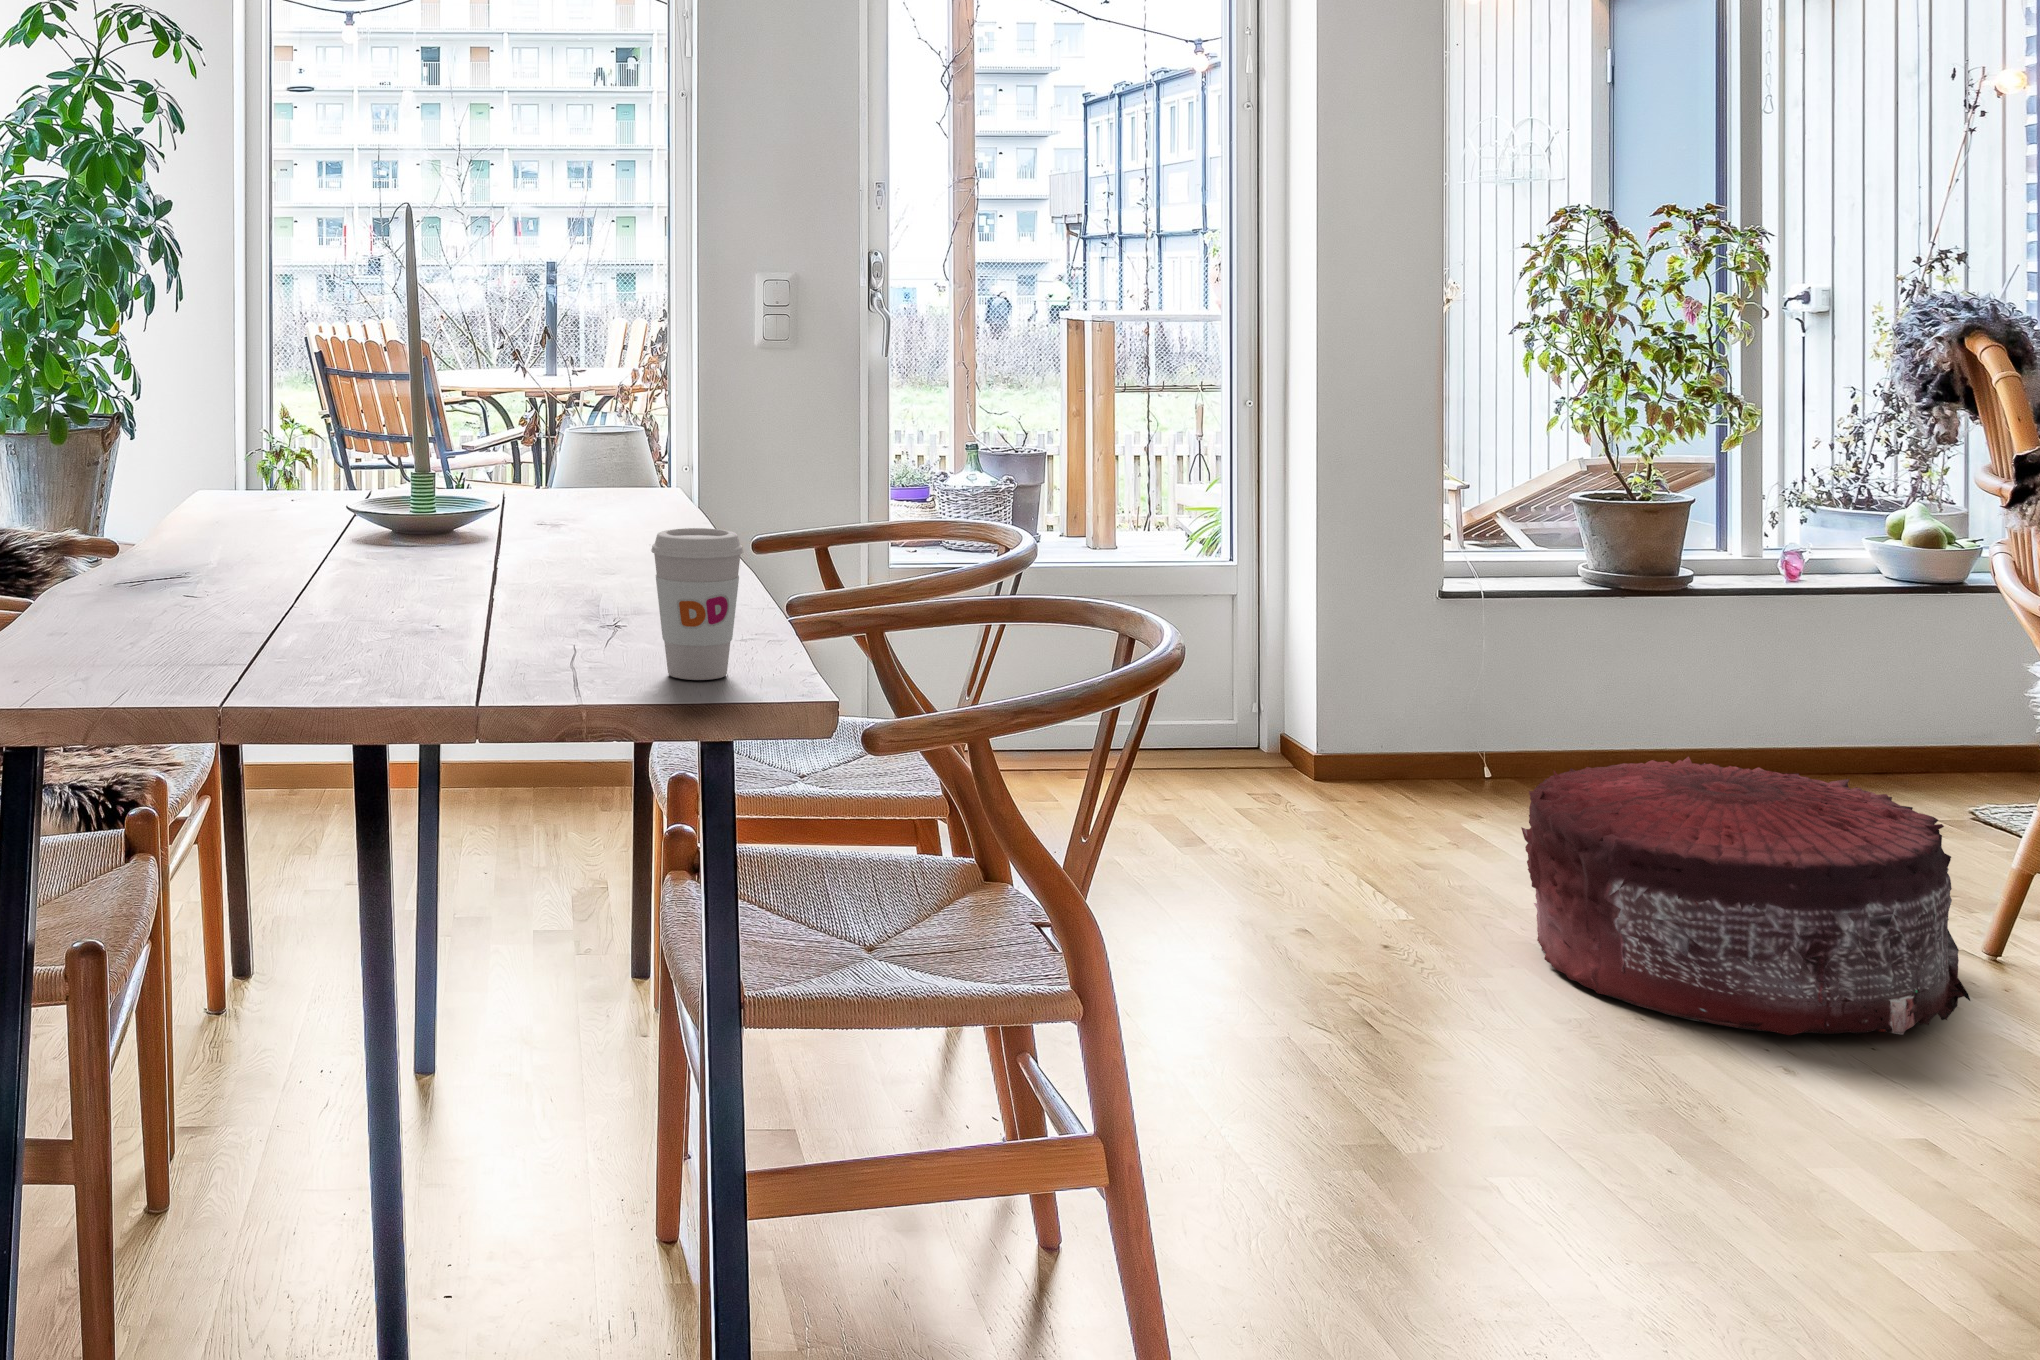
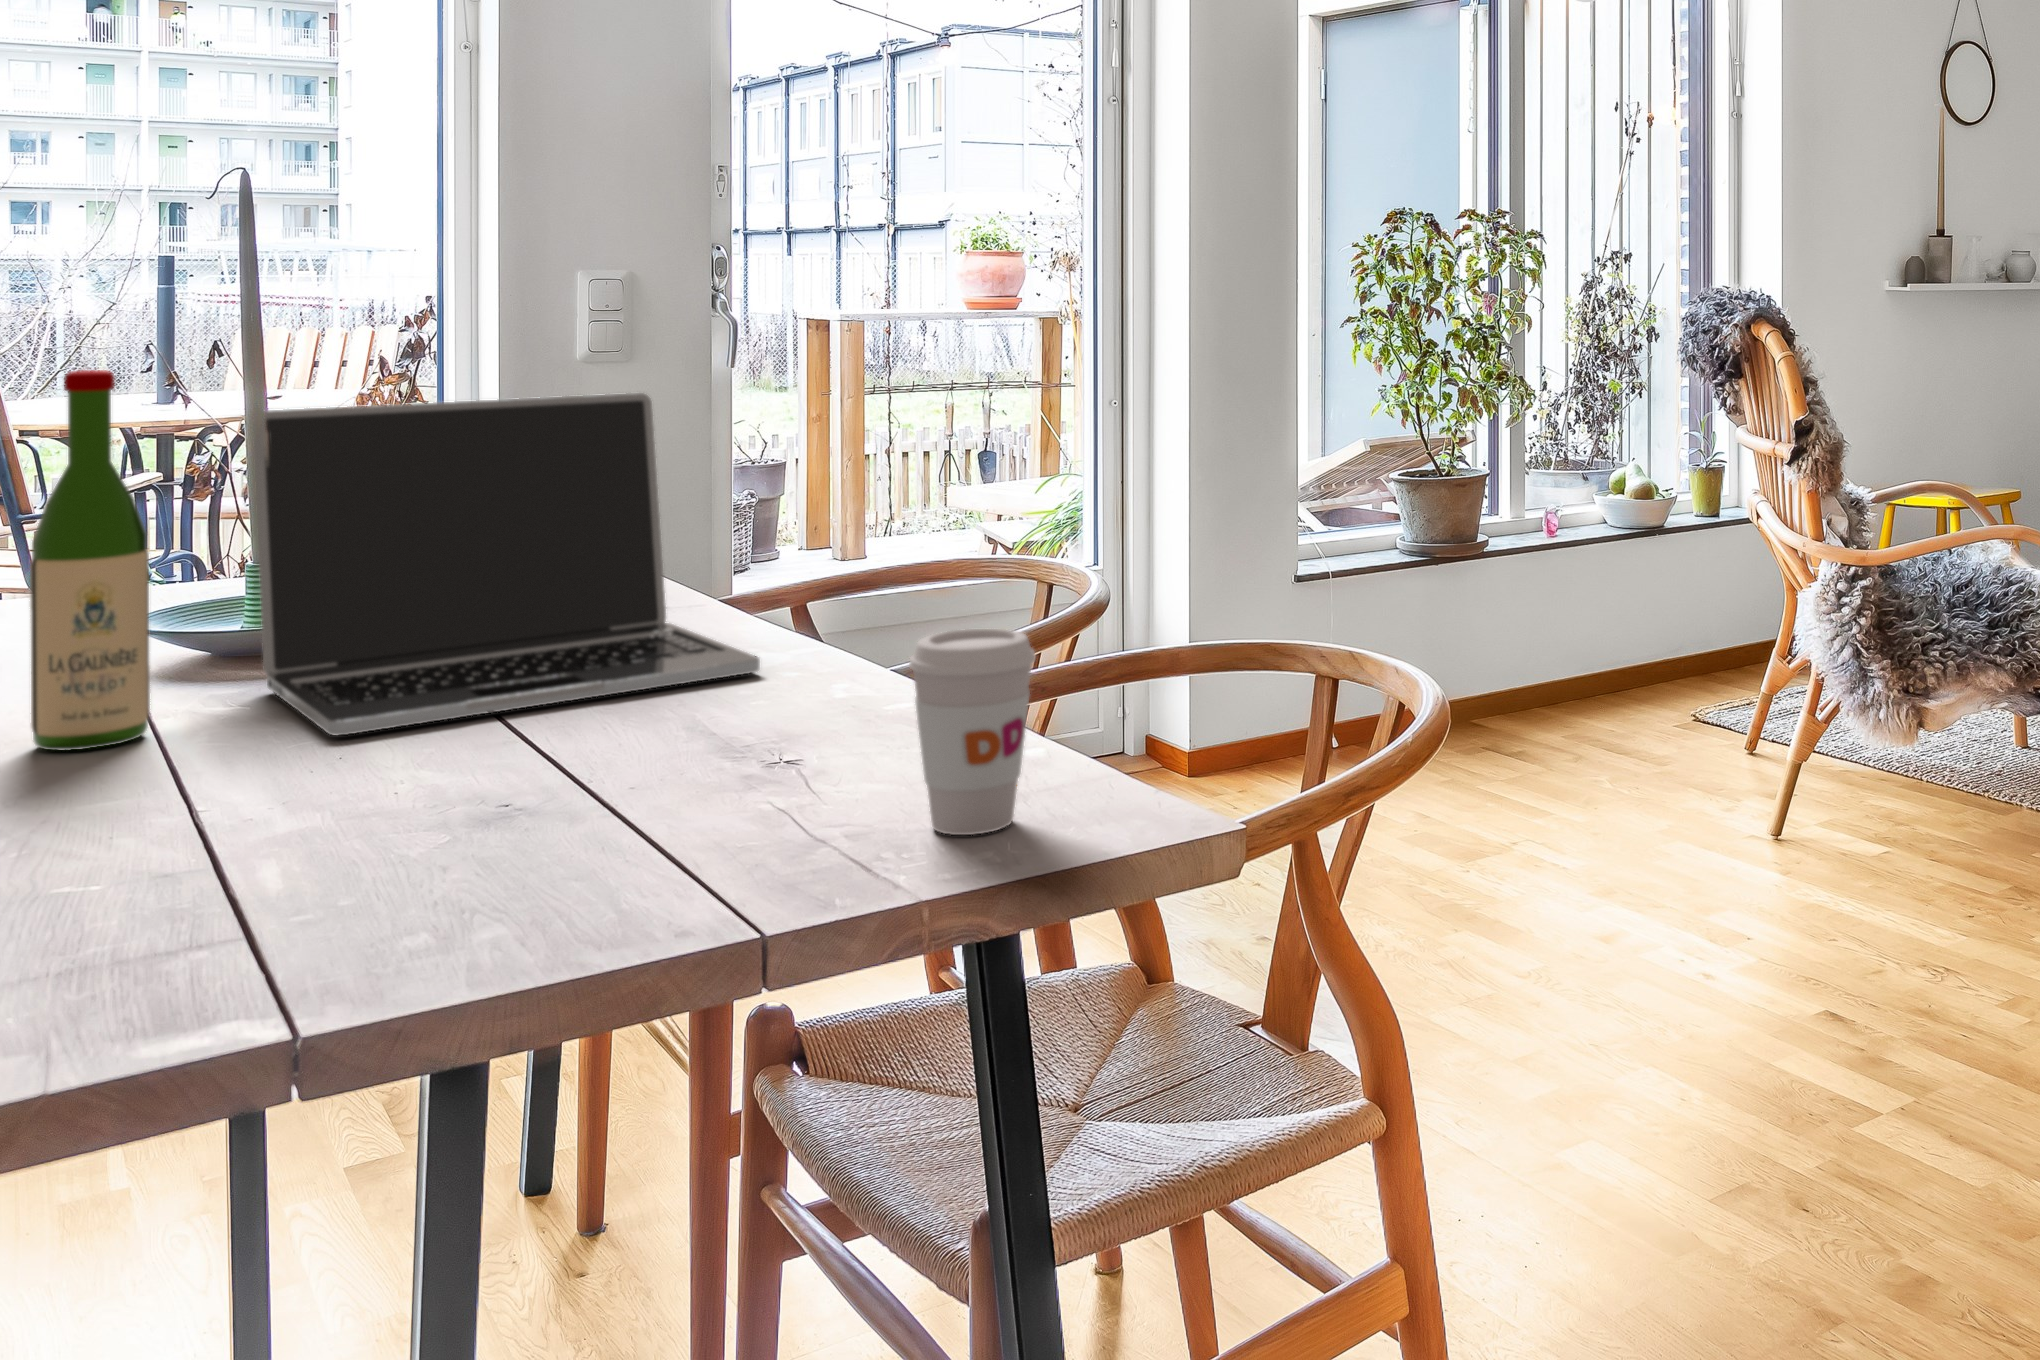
wine bottle: none [265,326,326,568] -> present [30,370,150,751]
laptop: none [405,358,693,577] -> present [254,393,760,736]
pouf: present [1521,756,1970,1035] -> none [1452,703,1785,942]

